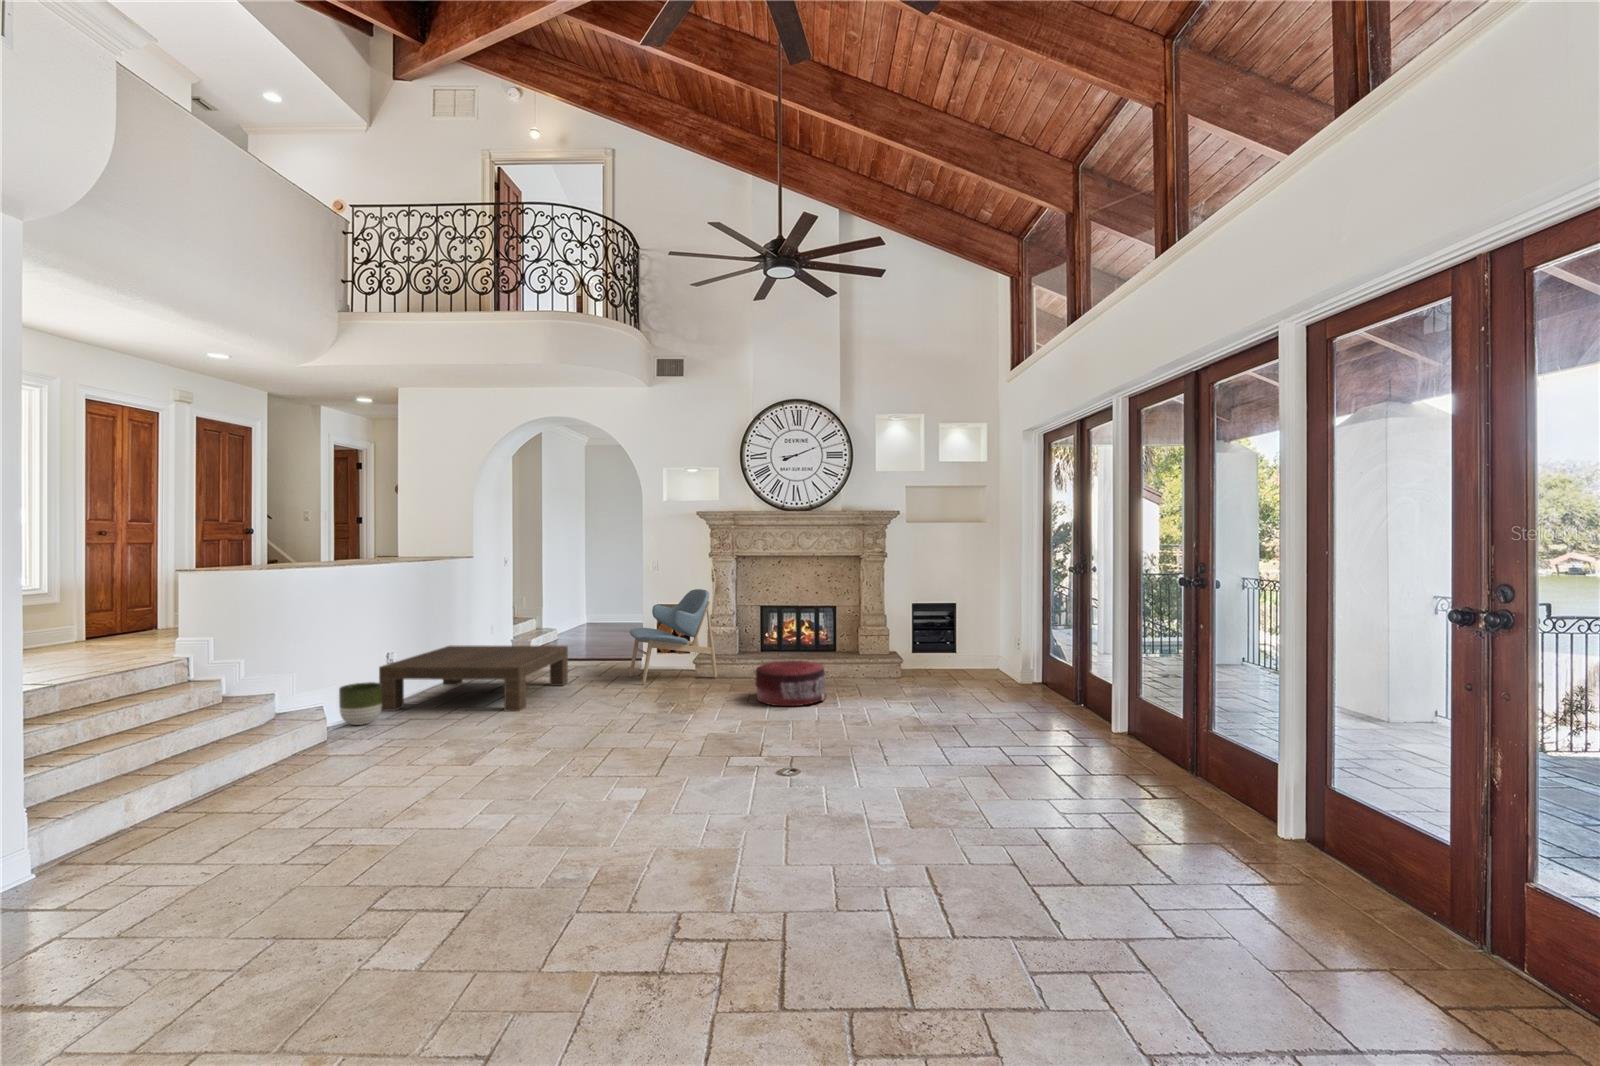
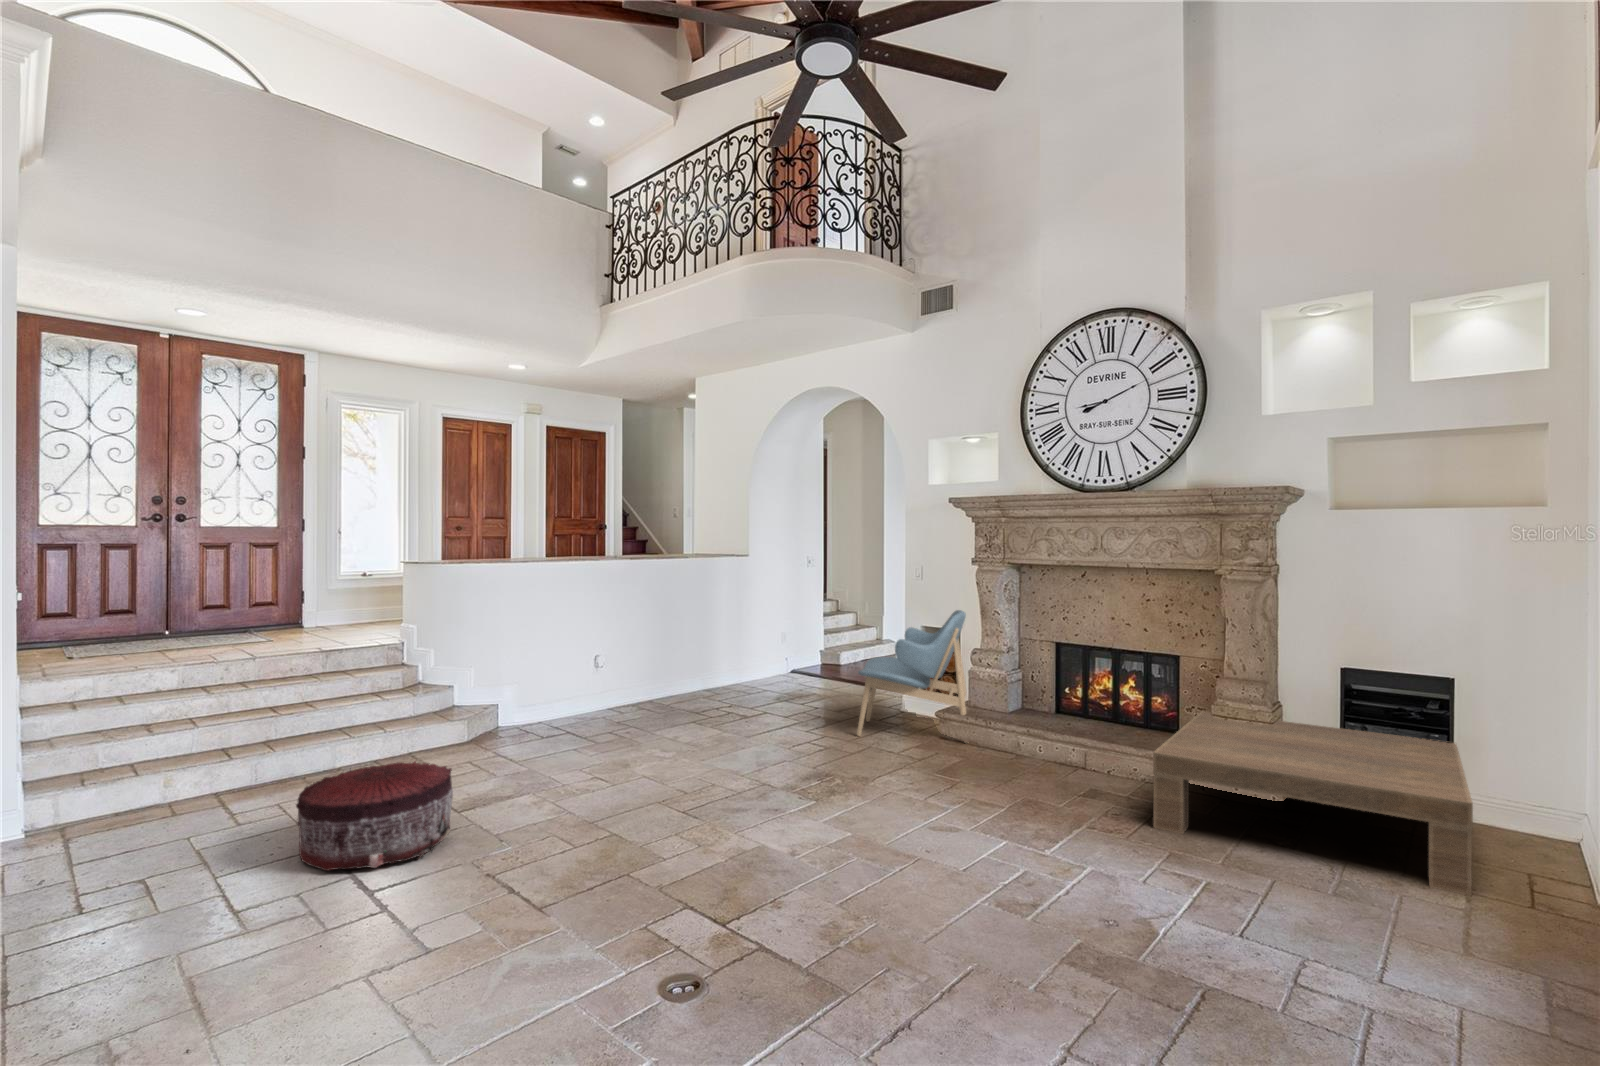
coffee table: present [379,646,568,711] -> present [1153,711,1473,895]
pouf: present [755,660,826,706] -> present [296,761,453,871]
planter: present [339,682,382,725] -> none [504,686,546,732]

